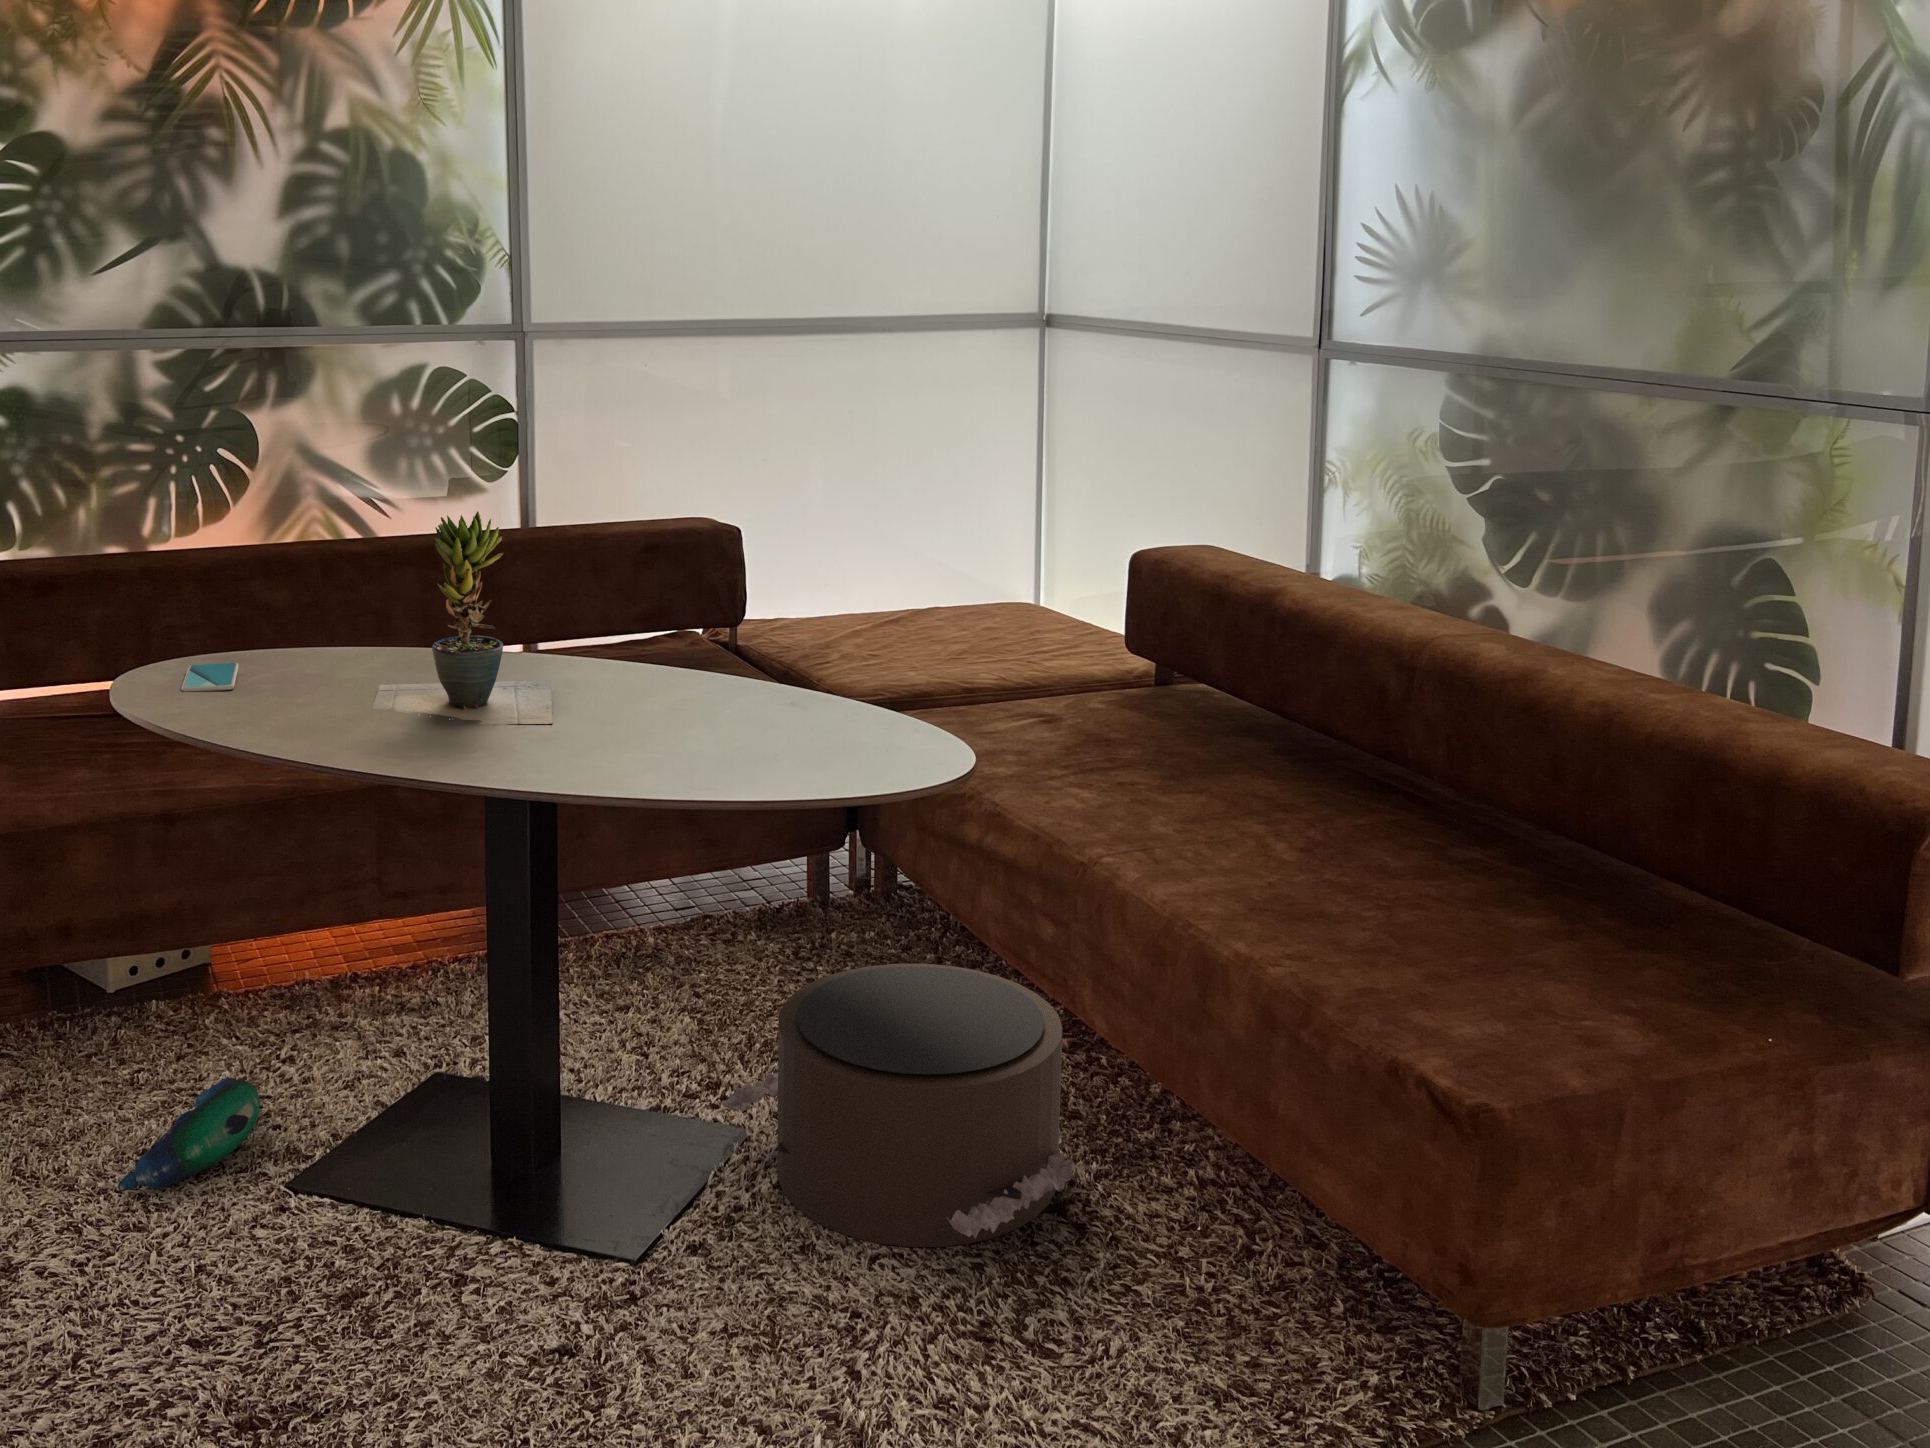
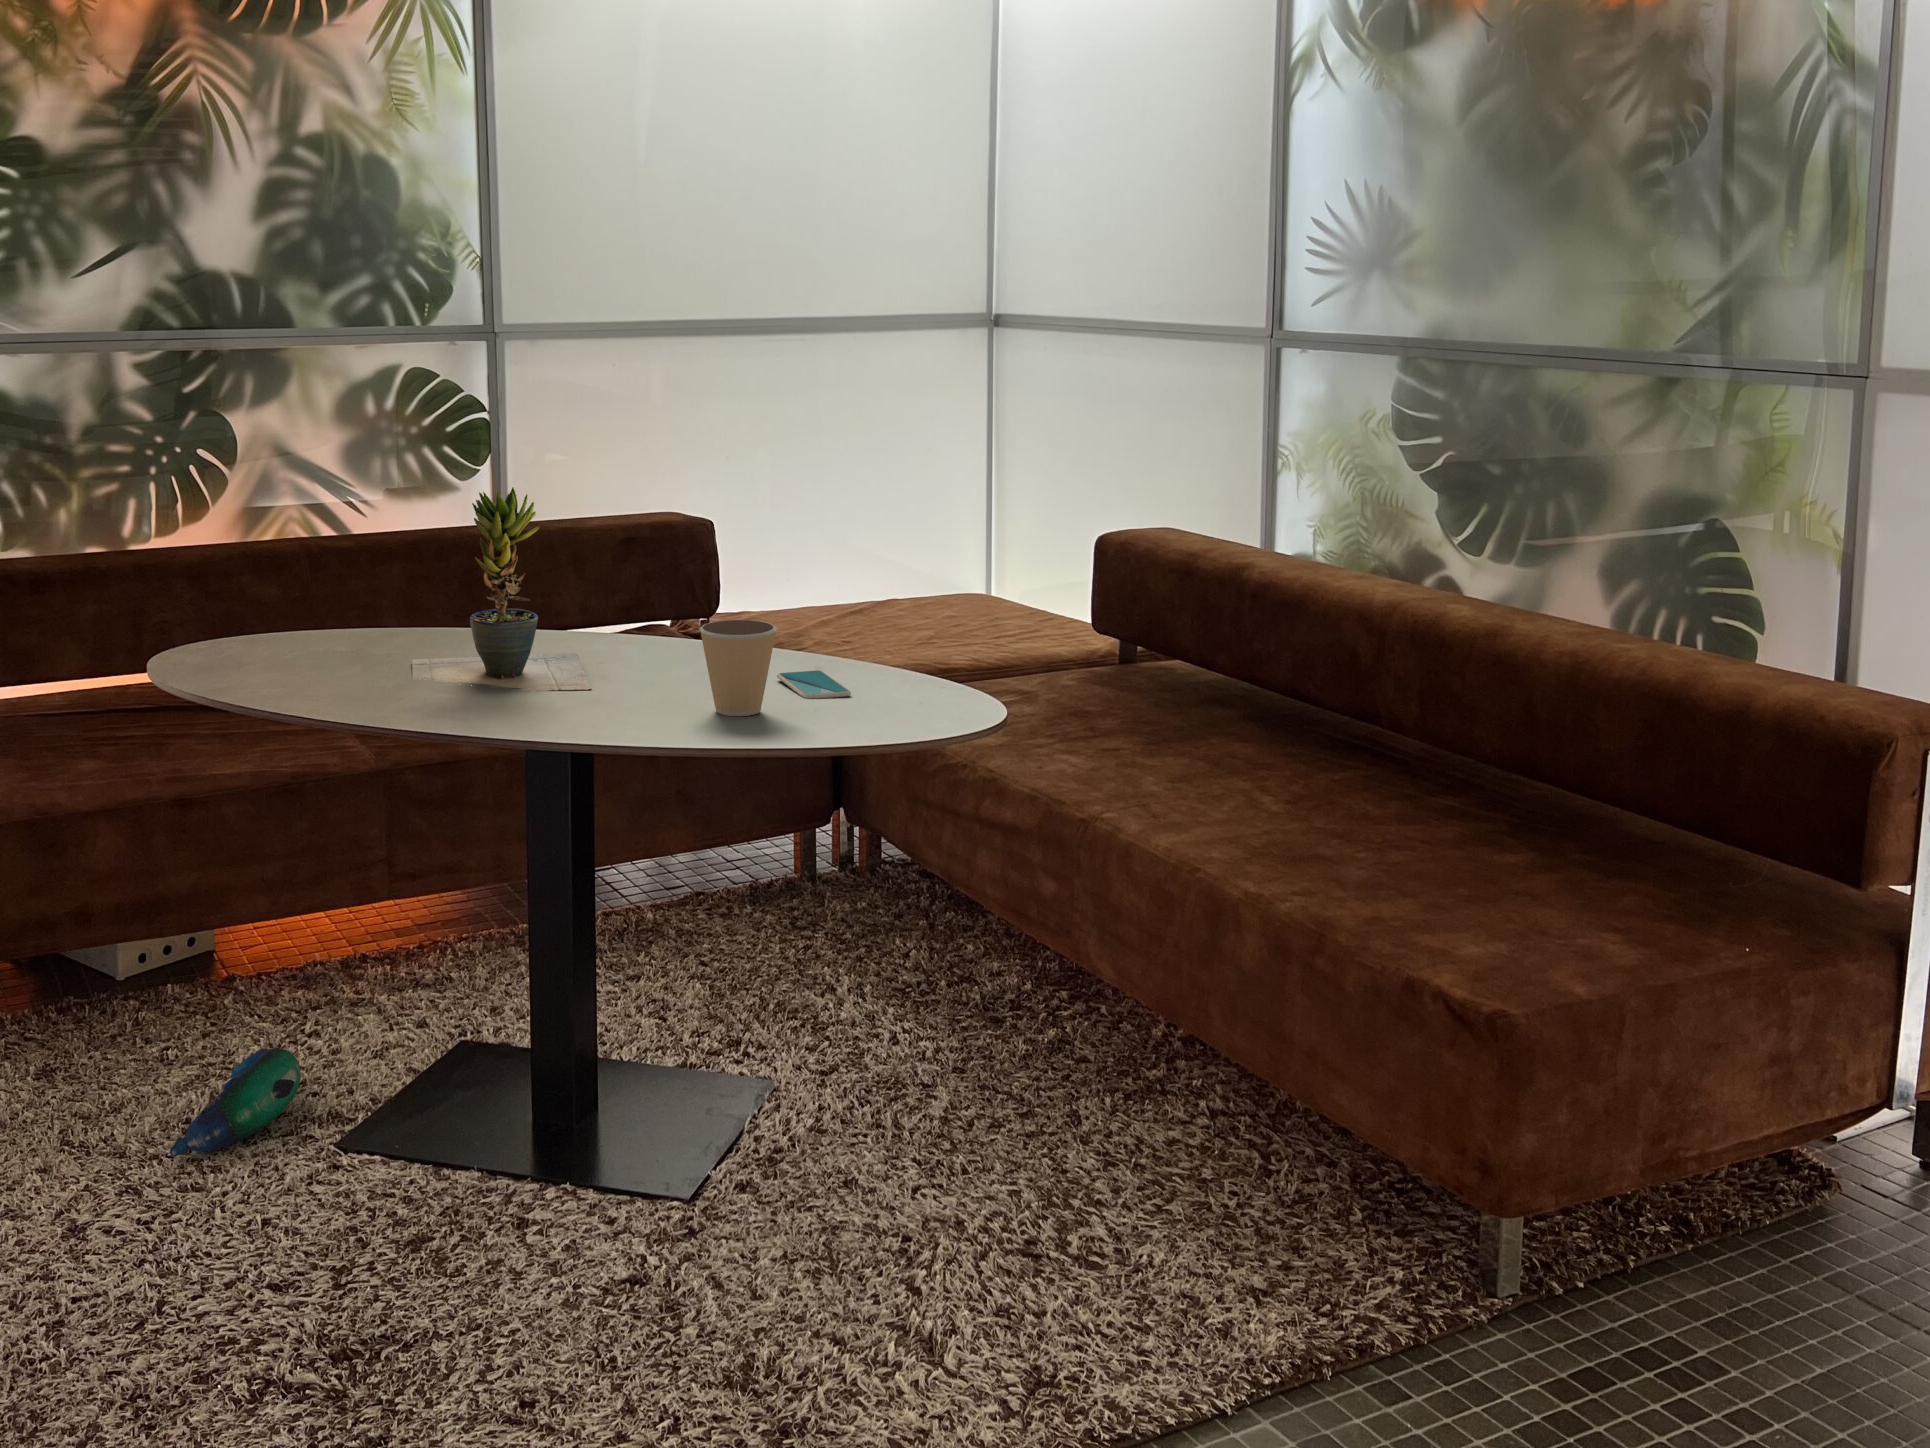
coffee cup: none [655,657,737,760] -> present [700,620,777,716]
smartphone: present [181,663,239,691] -> present [777,670,851,699]
pouf: present [721,964,1085,1247] -> none [751,917,1108,1177]

